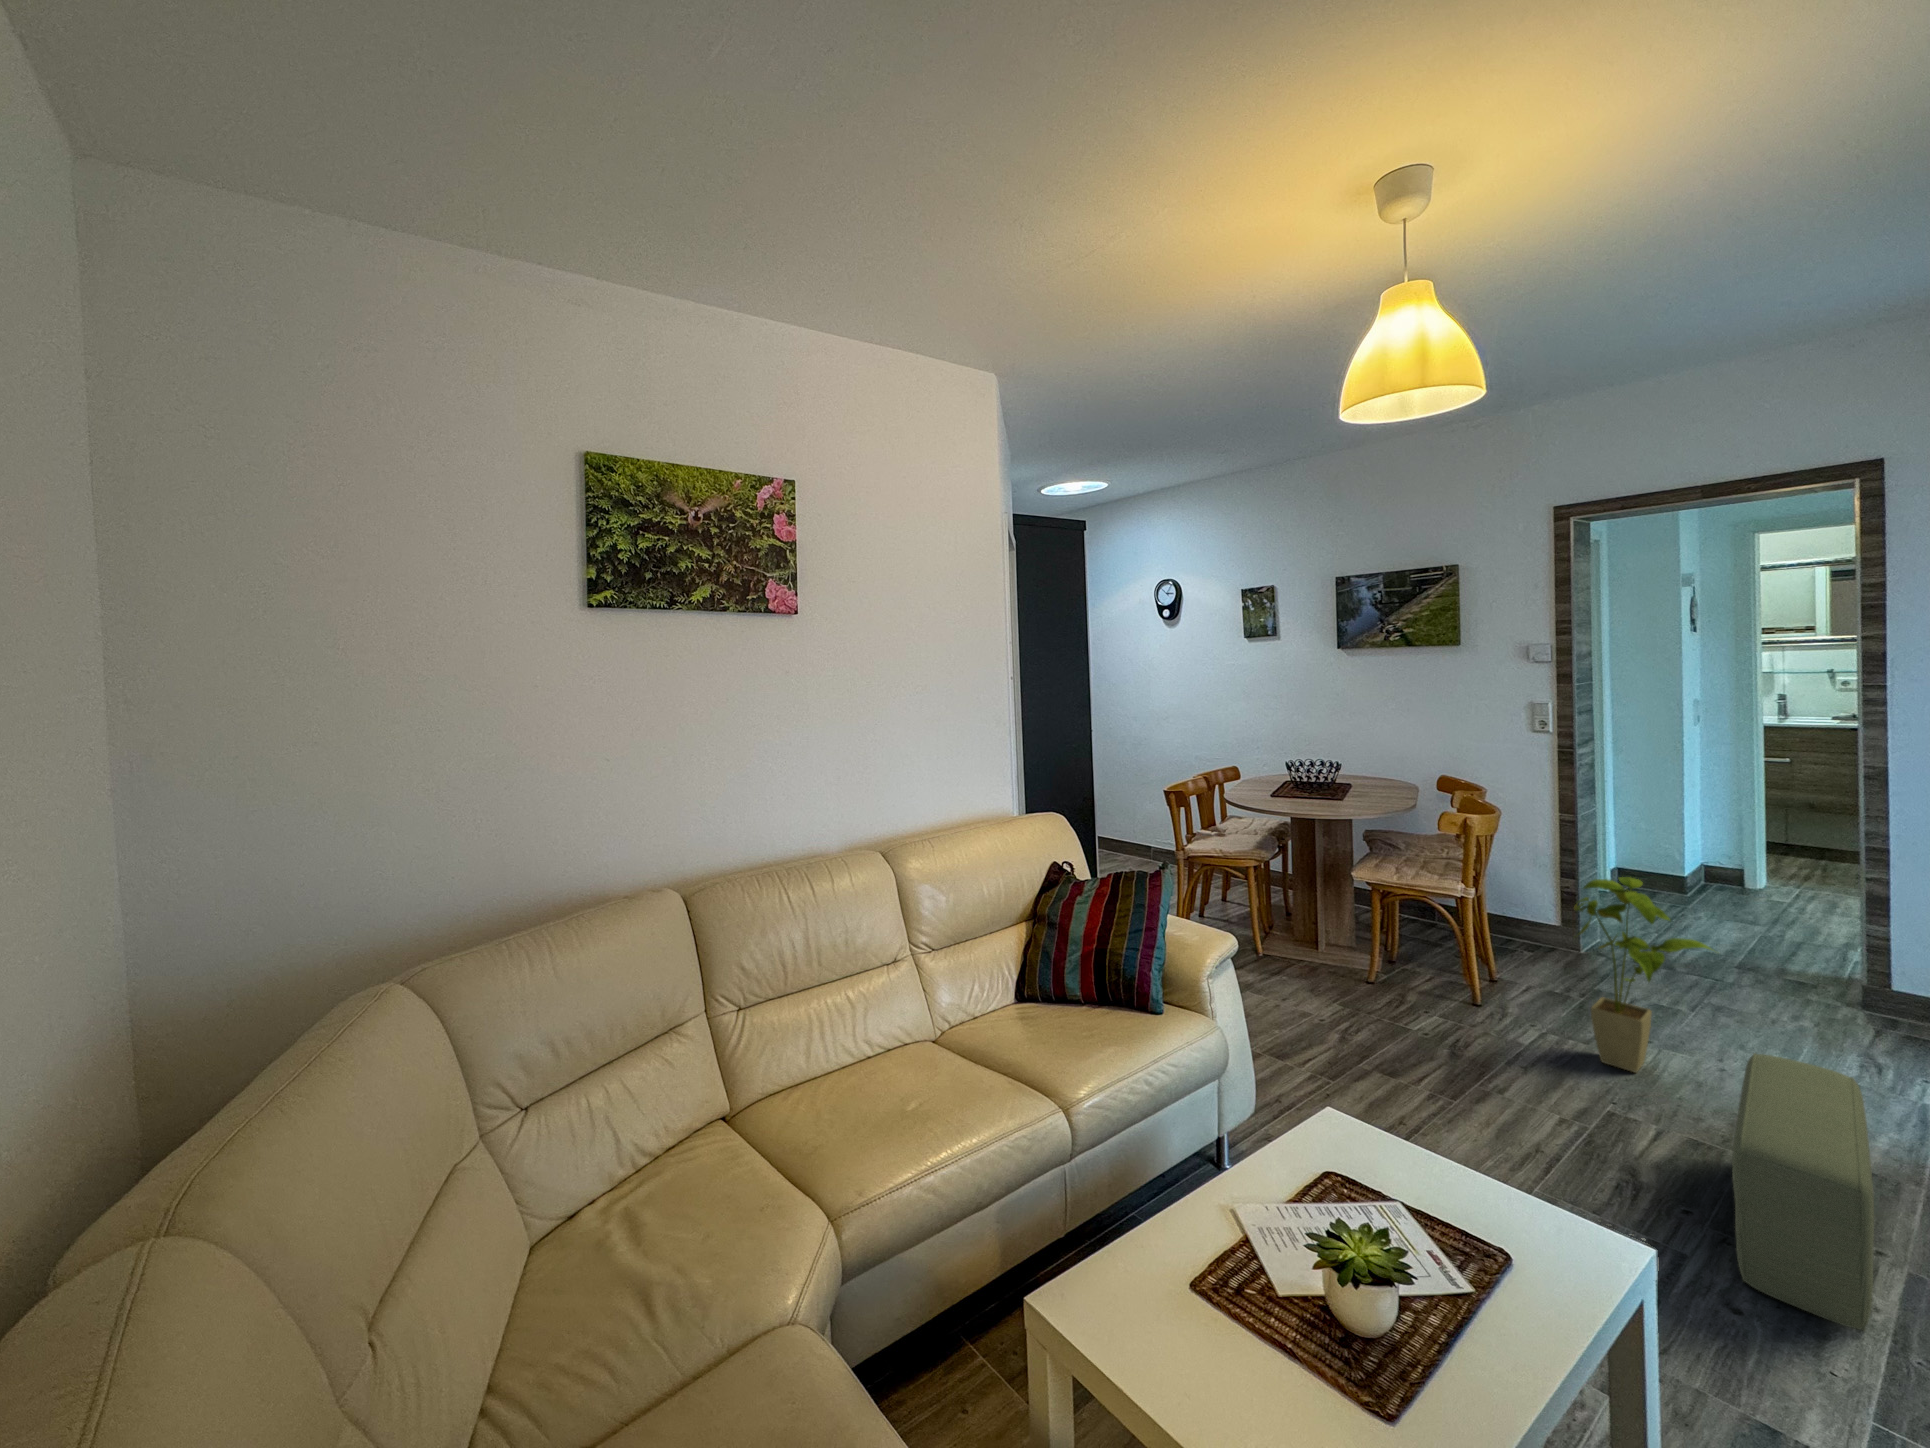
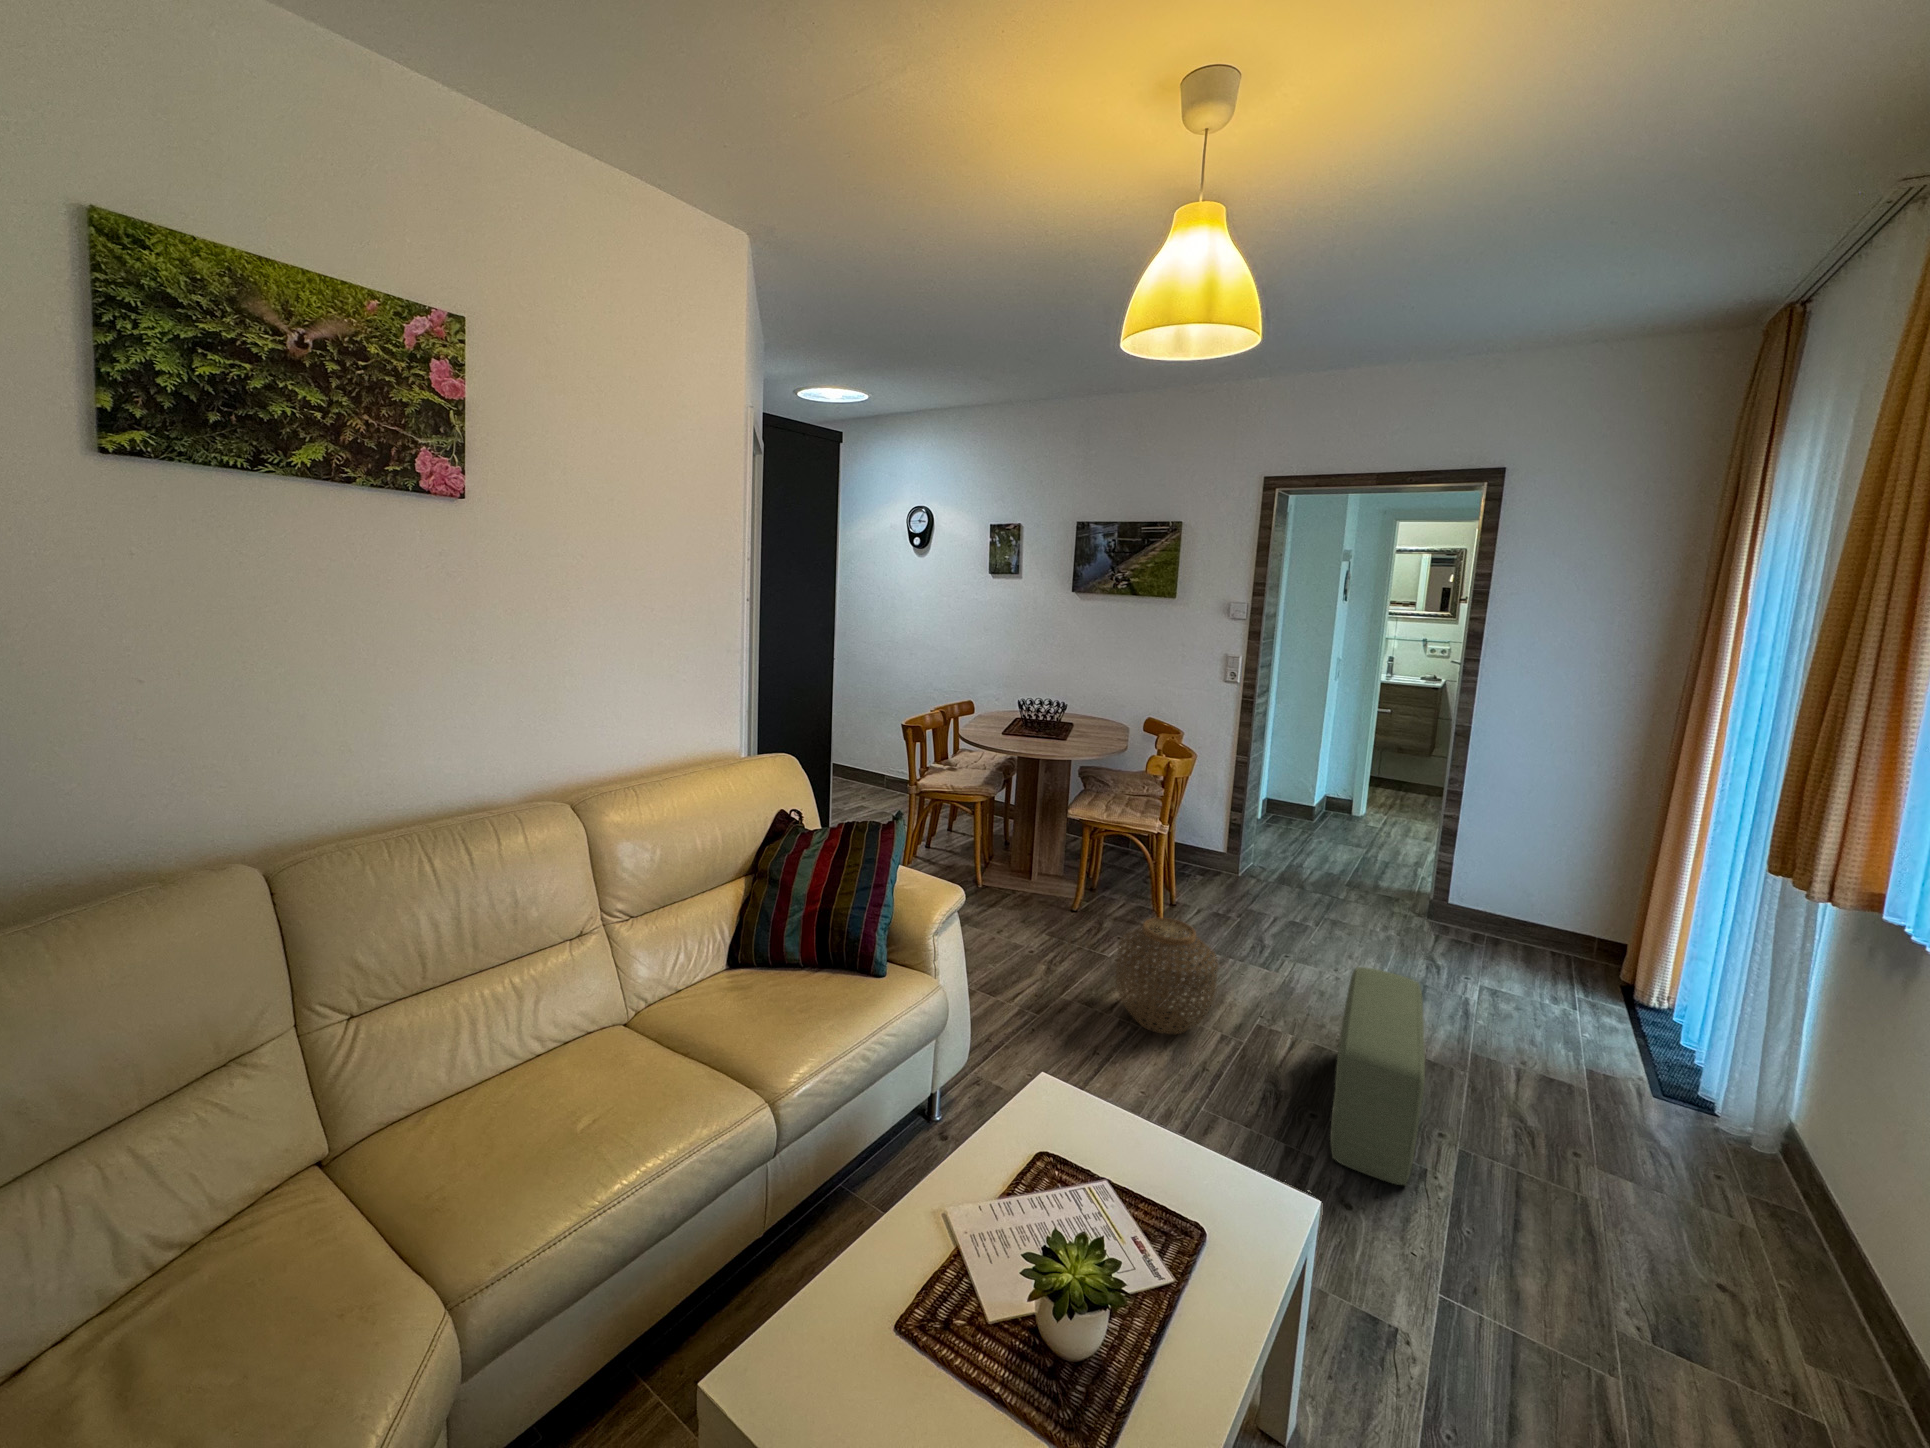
house plant: present [1575,877,1712,1073] -> none [1240,818,1341,983]
woven basket: none [1422,983,1555,1117] -> present [1116,918,1218,1034]

